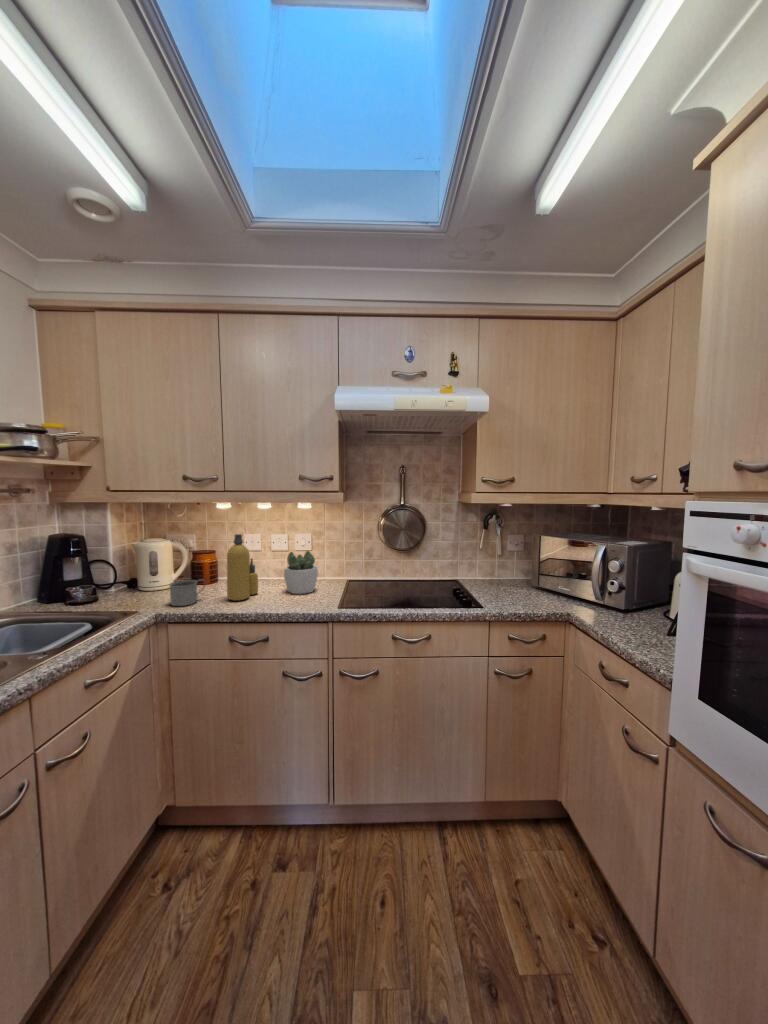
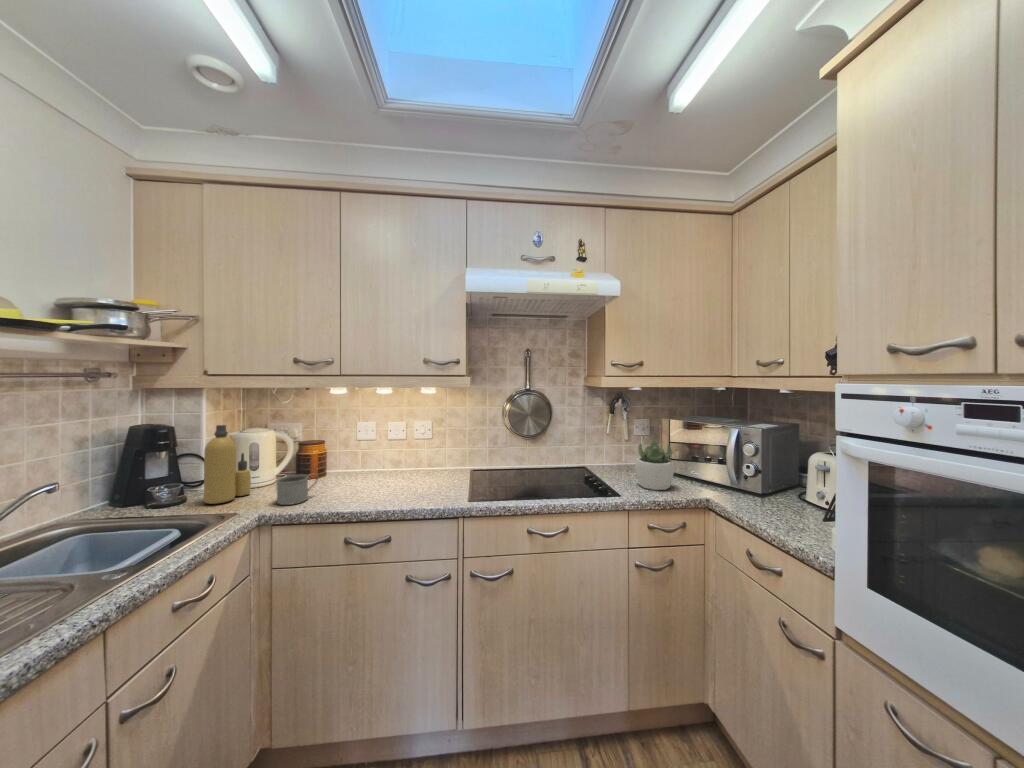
bottle: present [227,534,258,600] -> present [204,425,251,504]
succulent plant: present [284,551,318,594] -> present [635,442,675,490]

